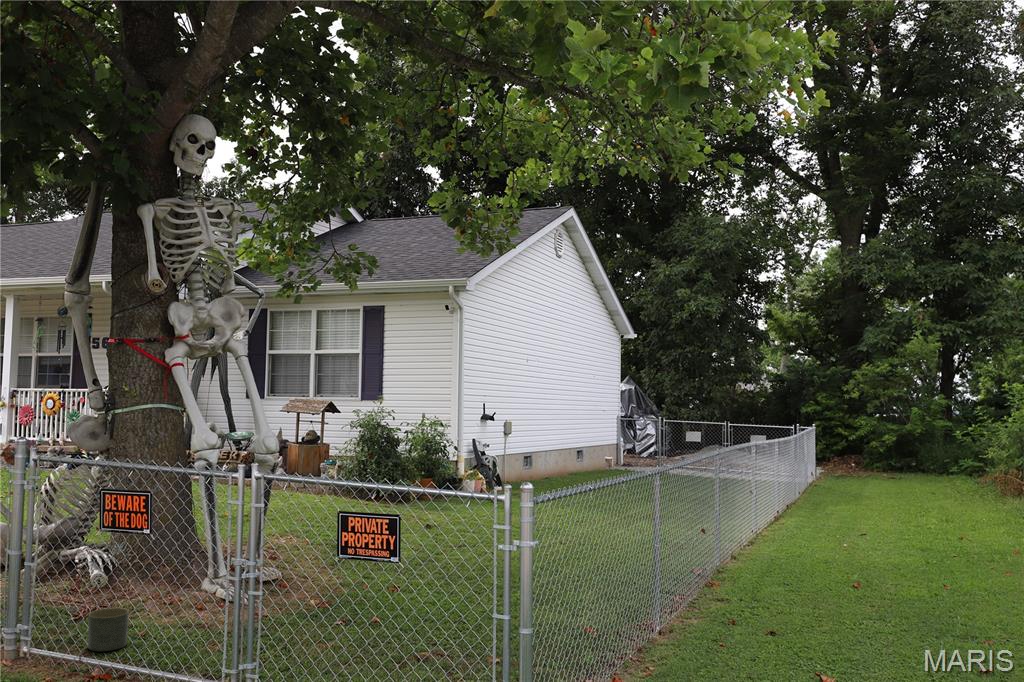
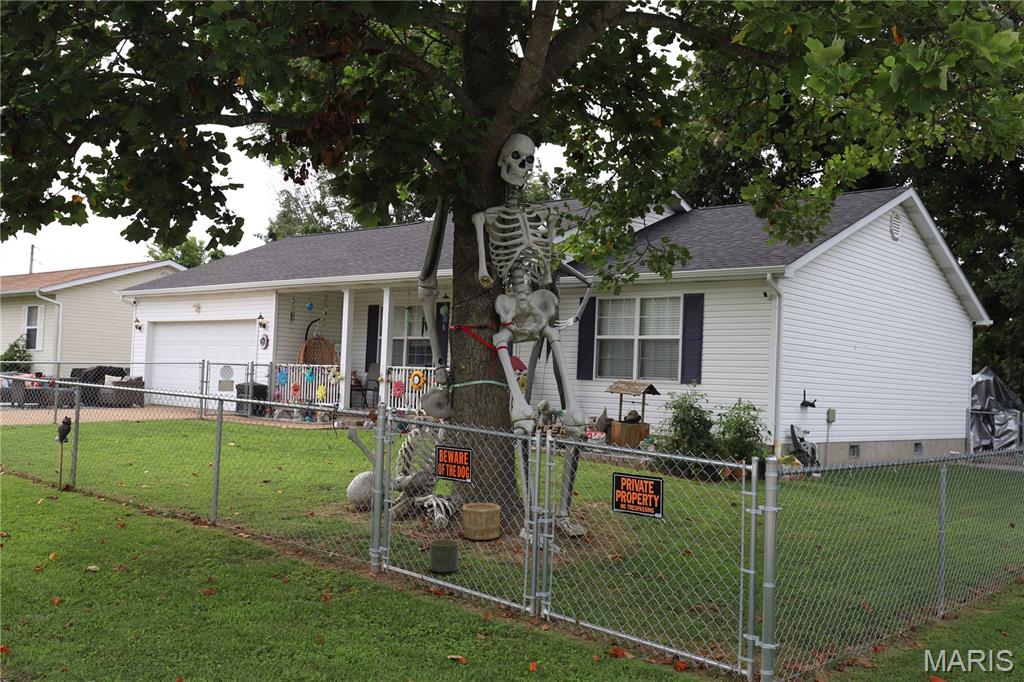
wooden bucket: none [125,555,177,602] -> present [462,503,501,540]

